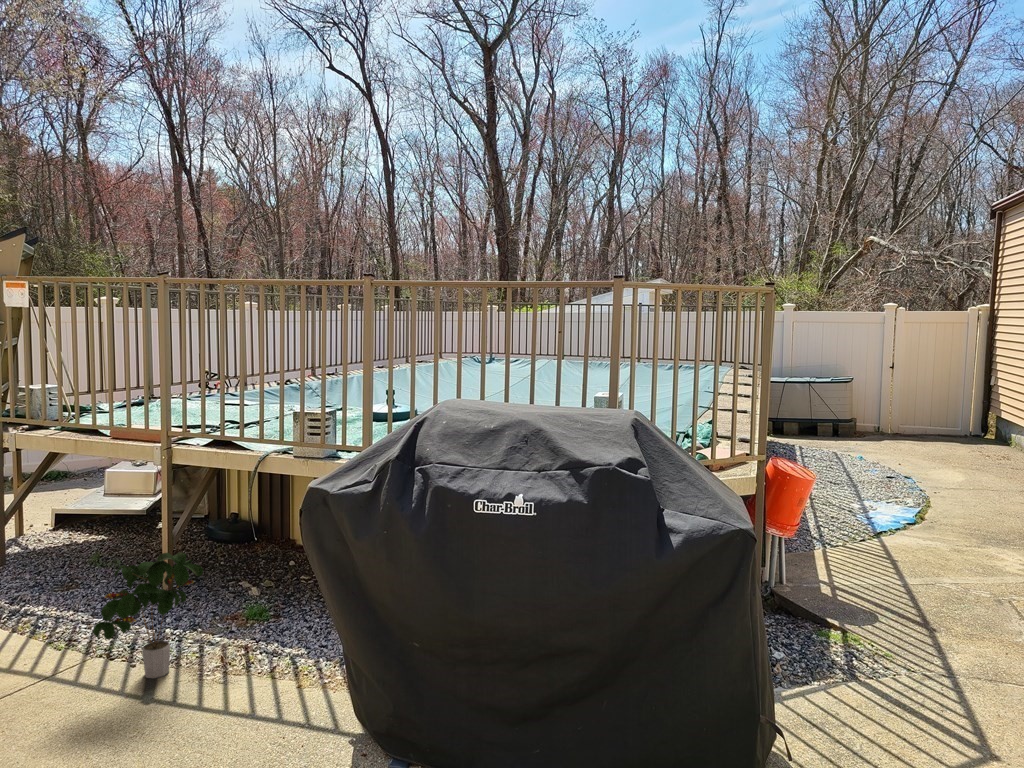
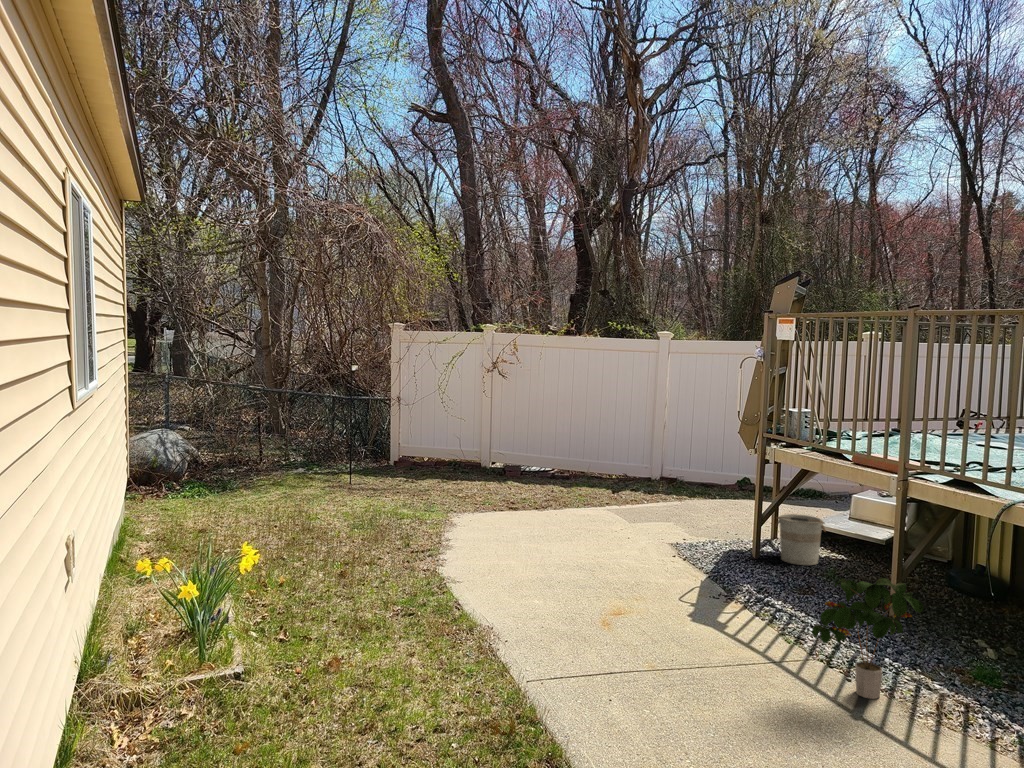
bucket: none [19,501,81,559] -> present [776,514,826,565]

